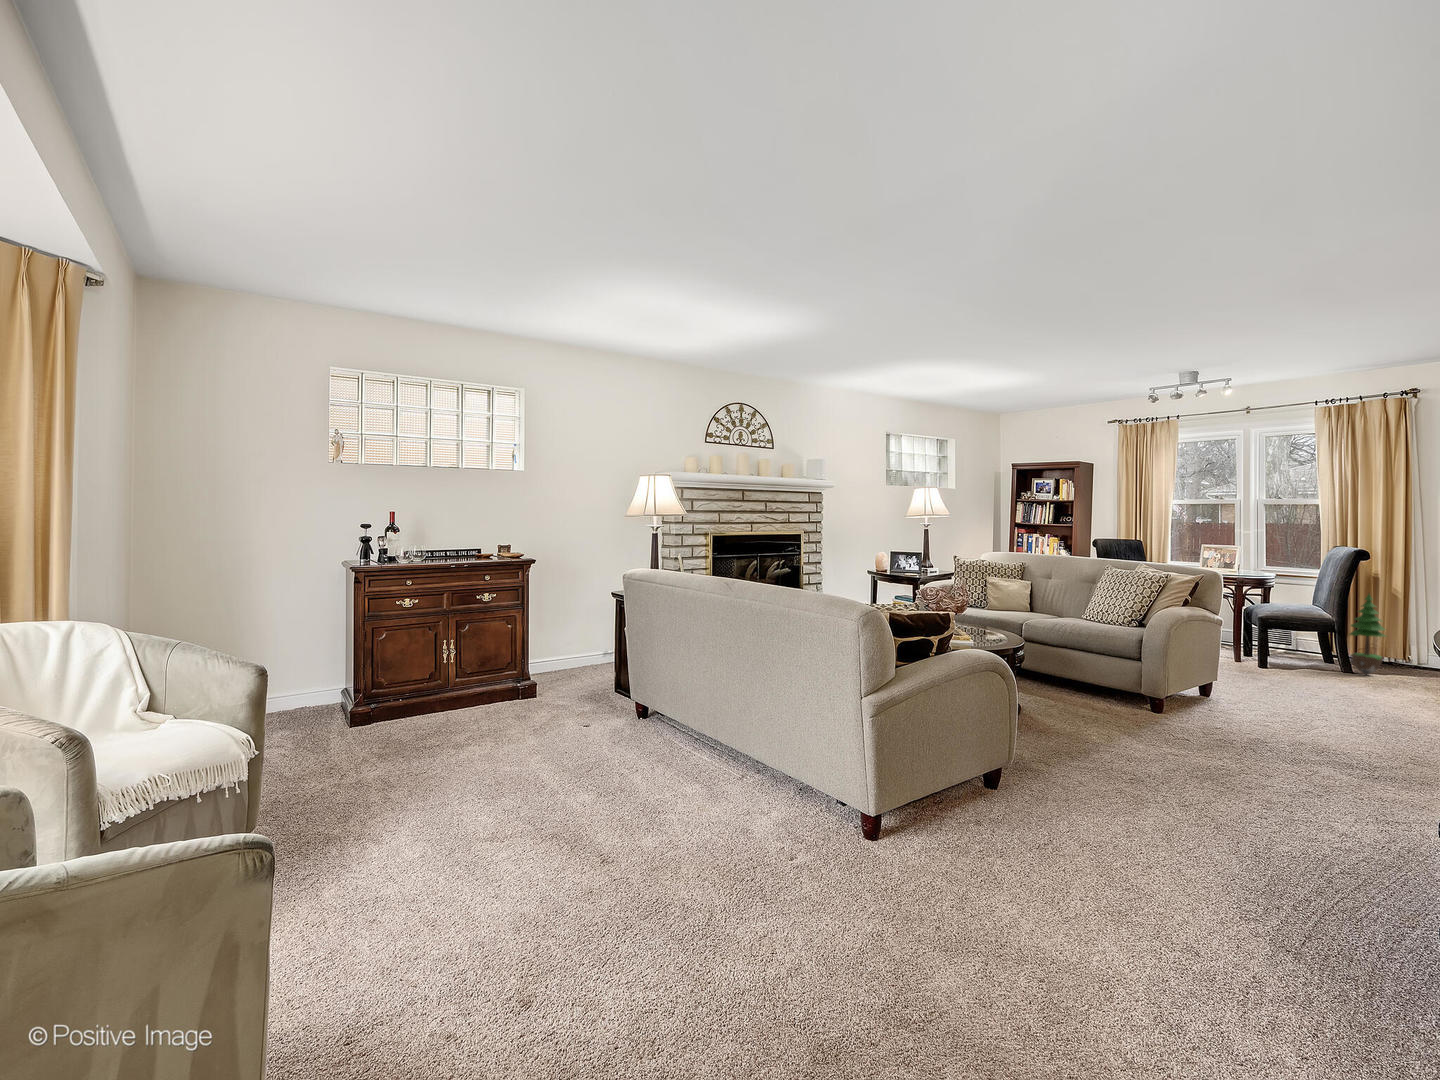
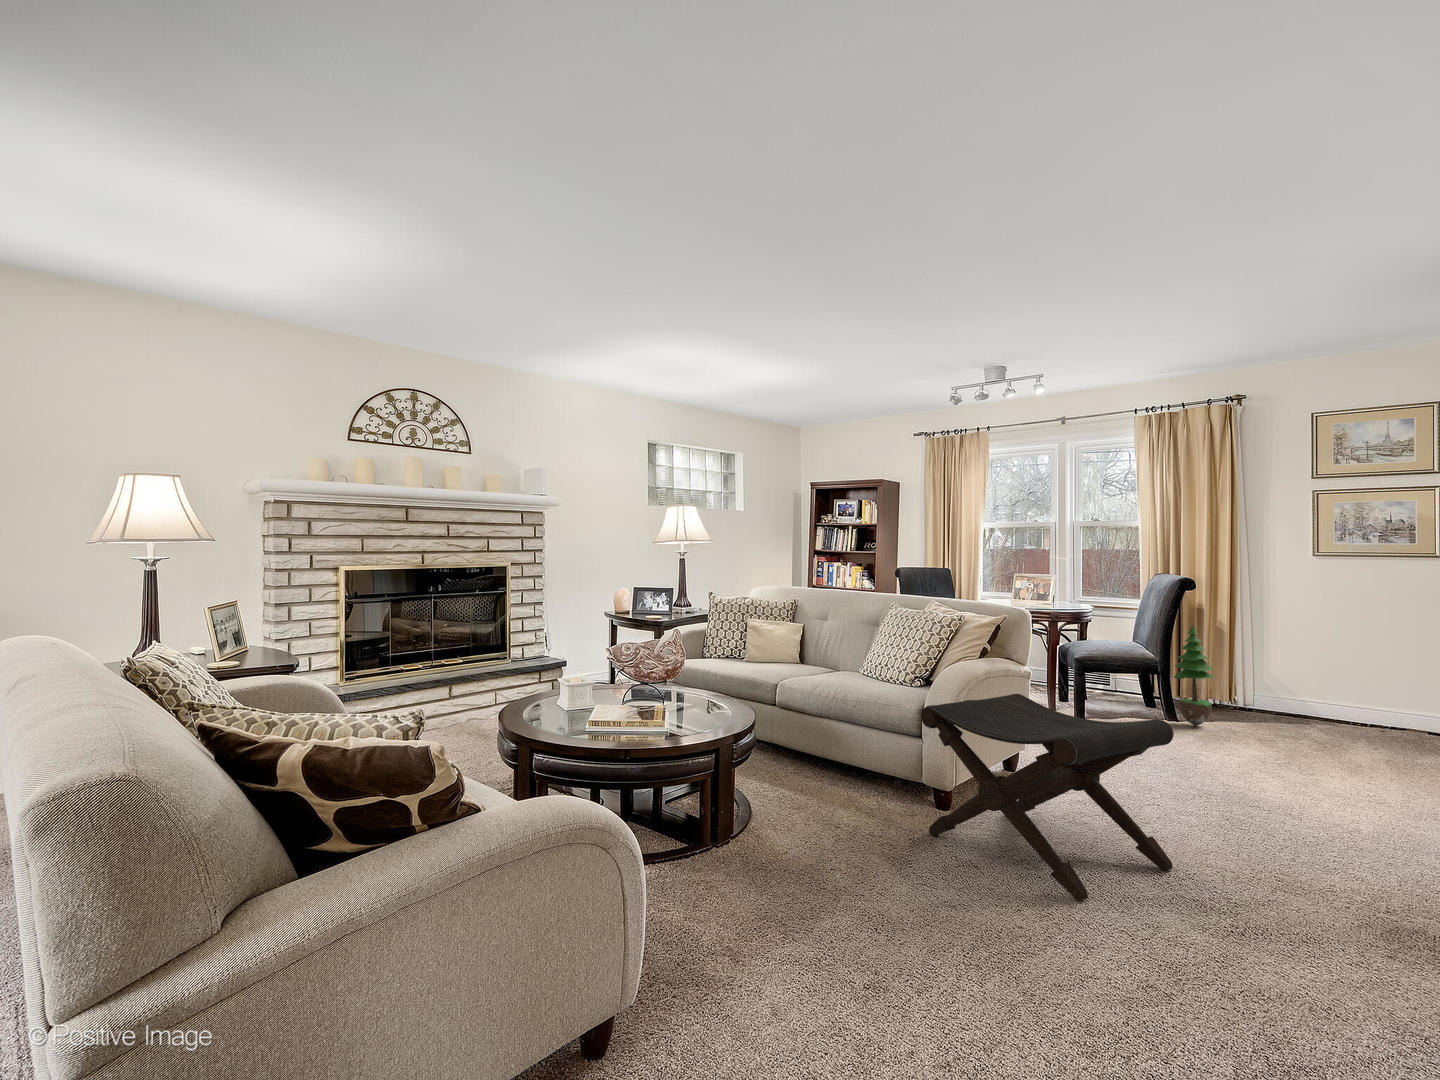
footstool: none [1147,634,1341,758] -> present [921,694,1174,900]

